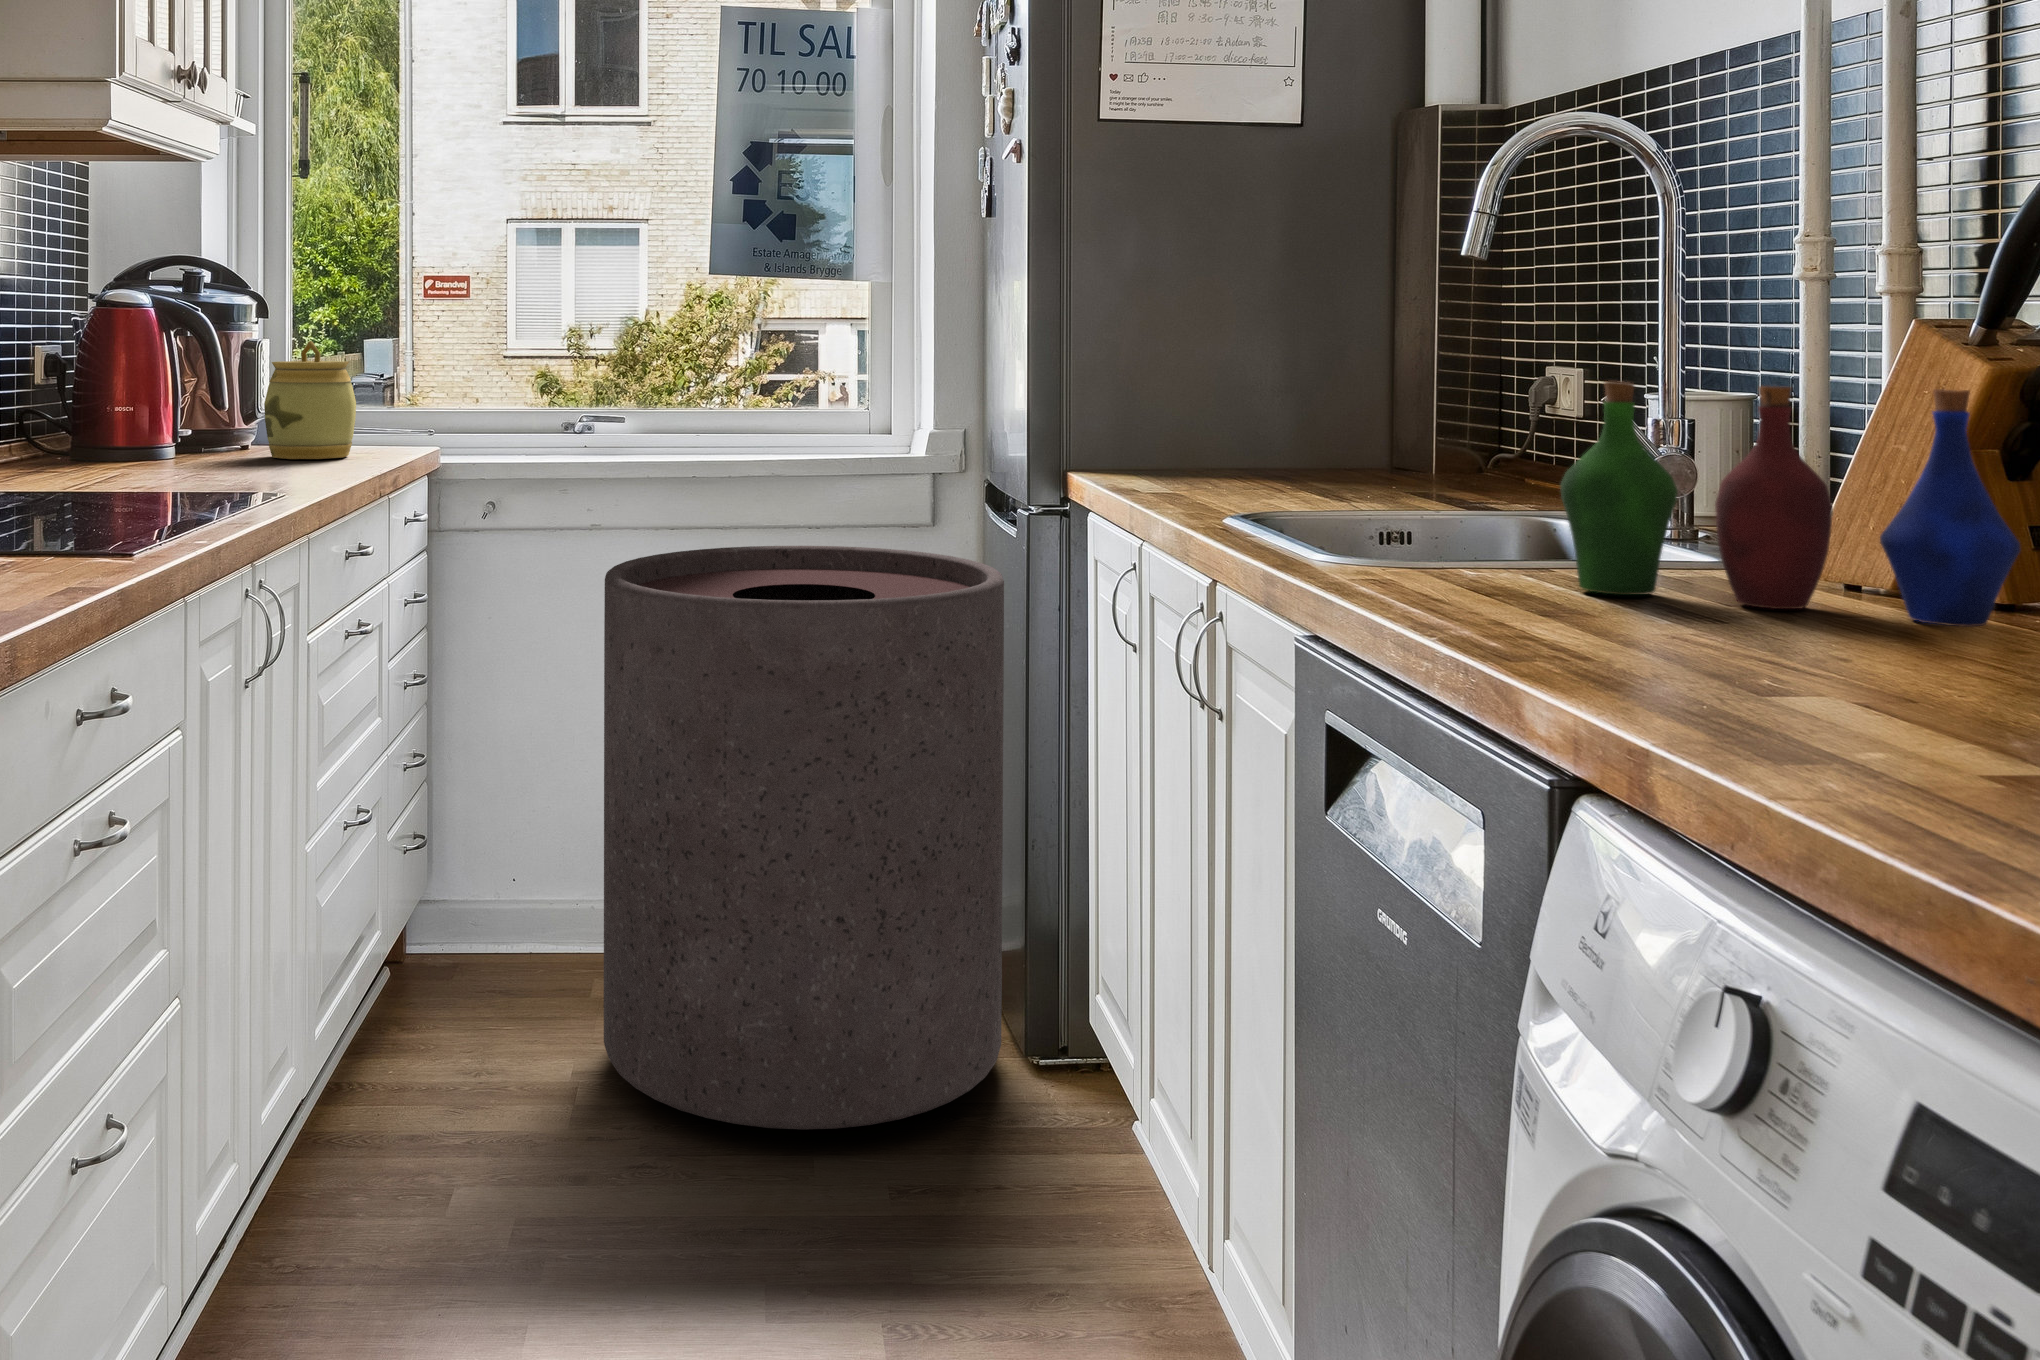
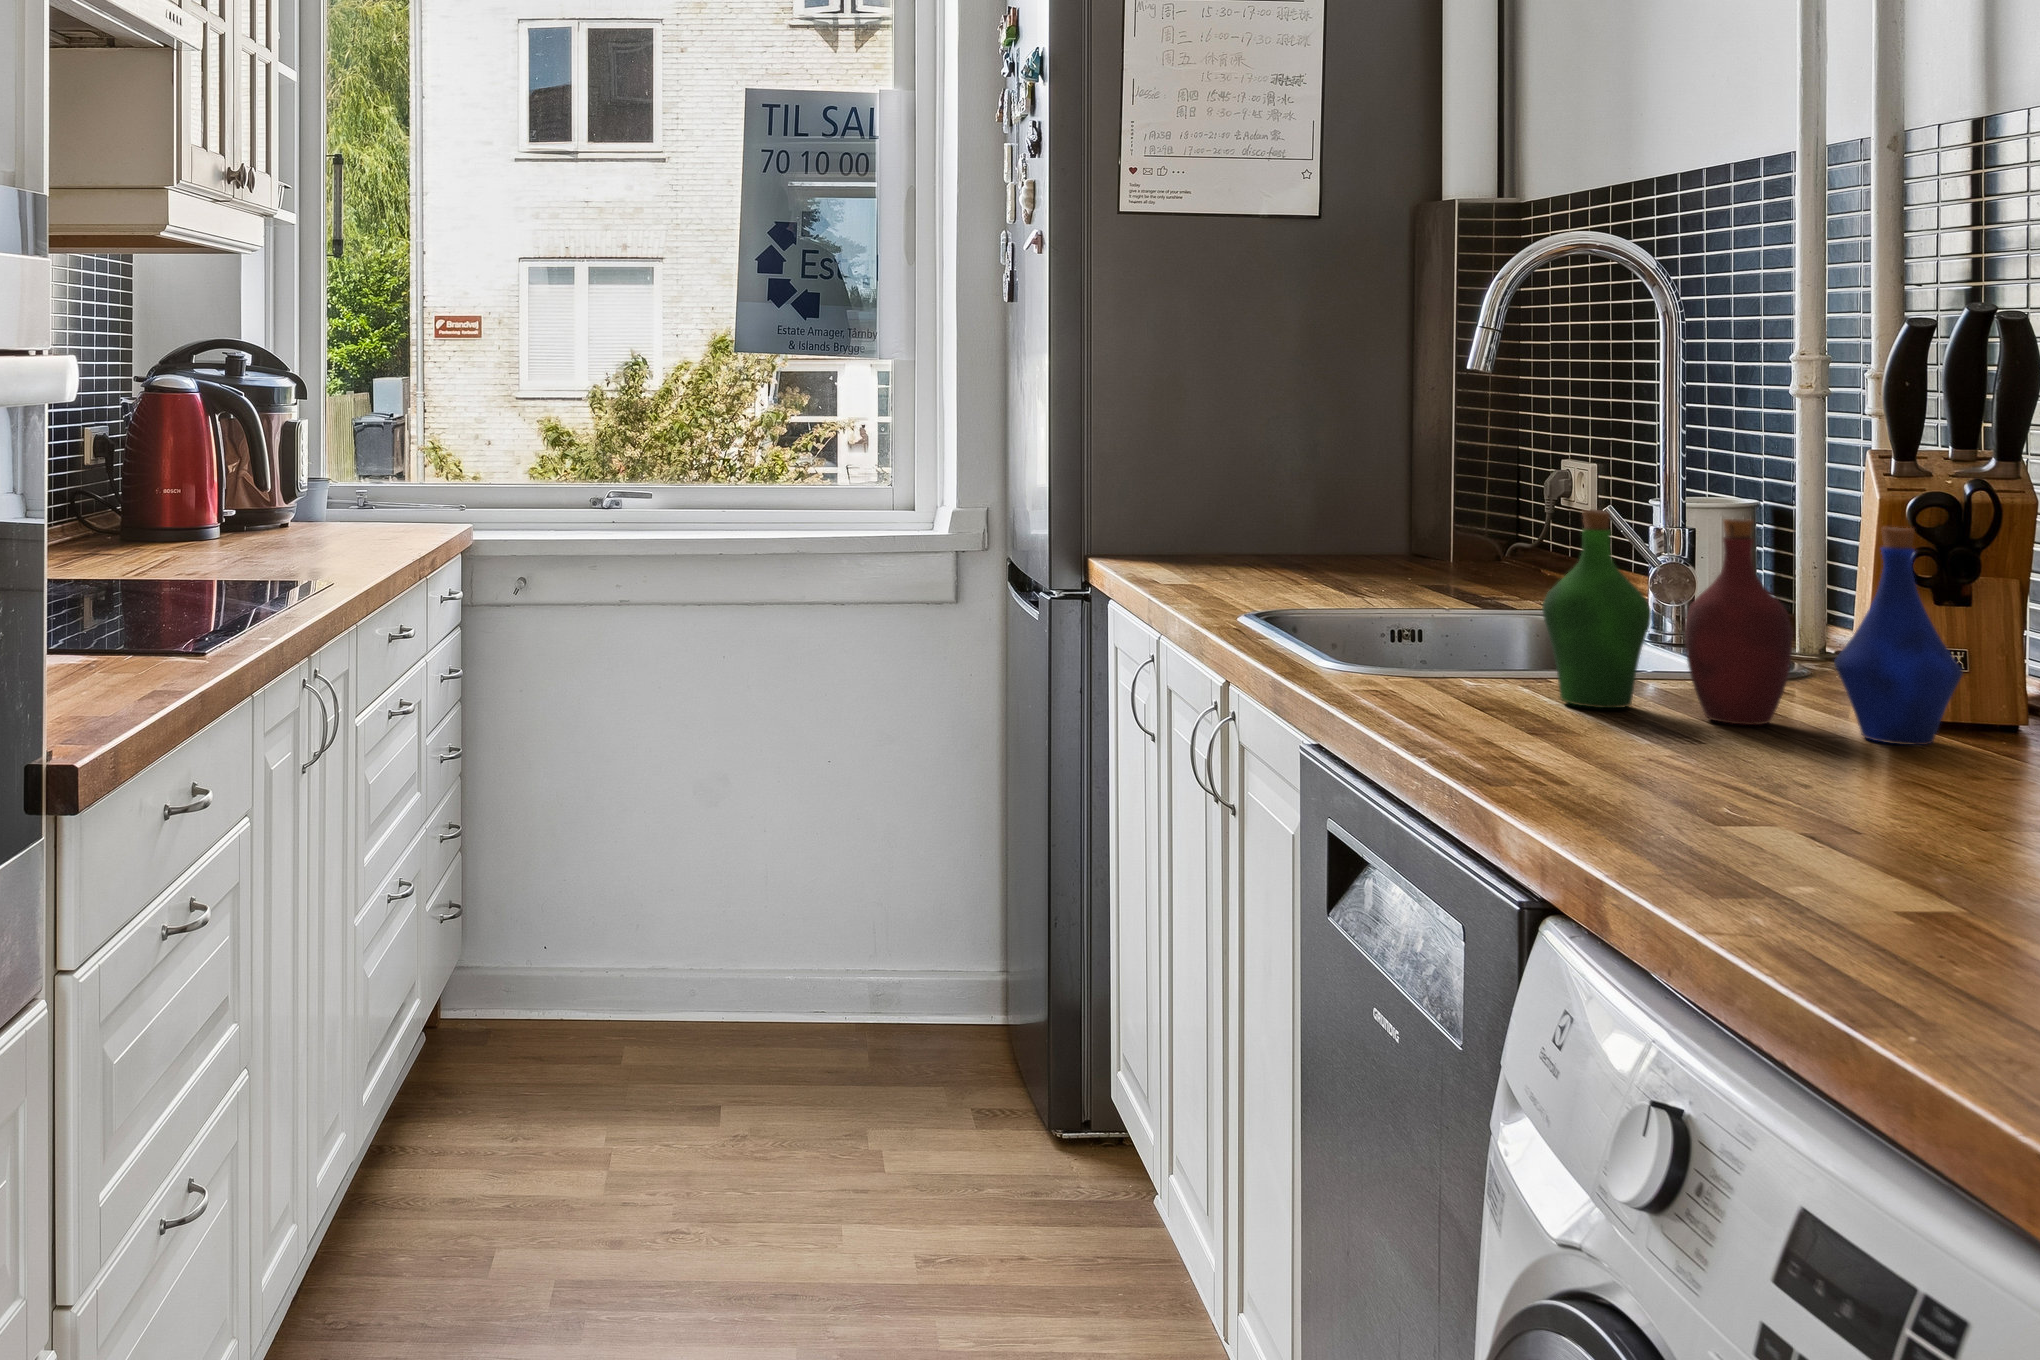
jar: present [264,341,356,459] -> none [308,426,393,540]
trash can: present [604,546,1004,1129] -> none [633,625,1024,1198]

